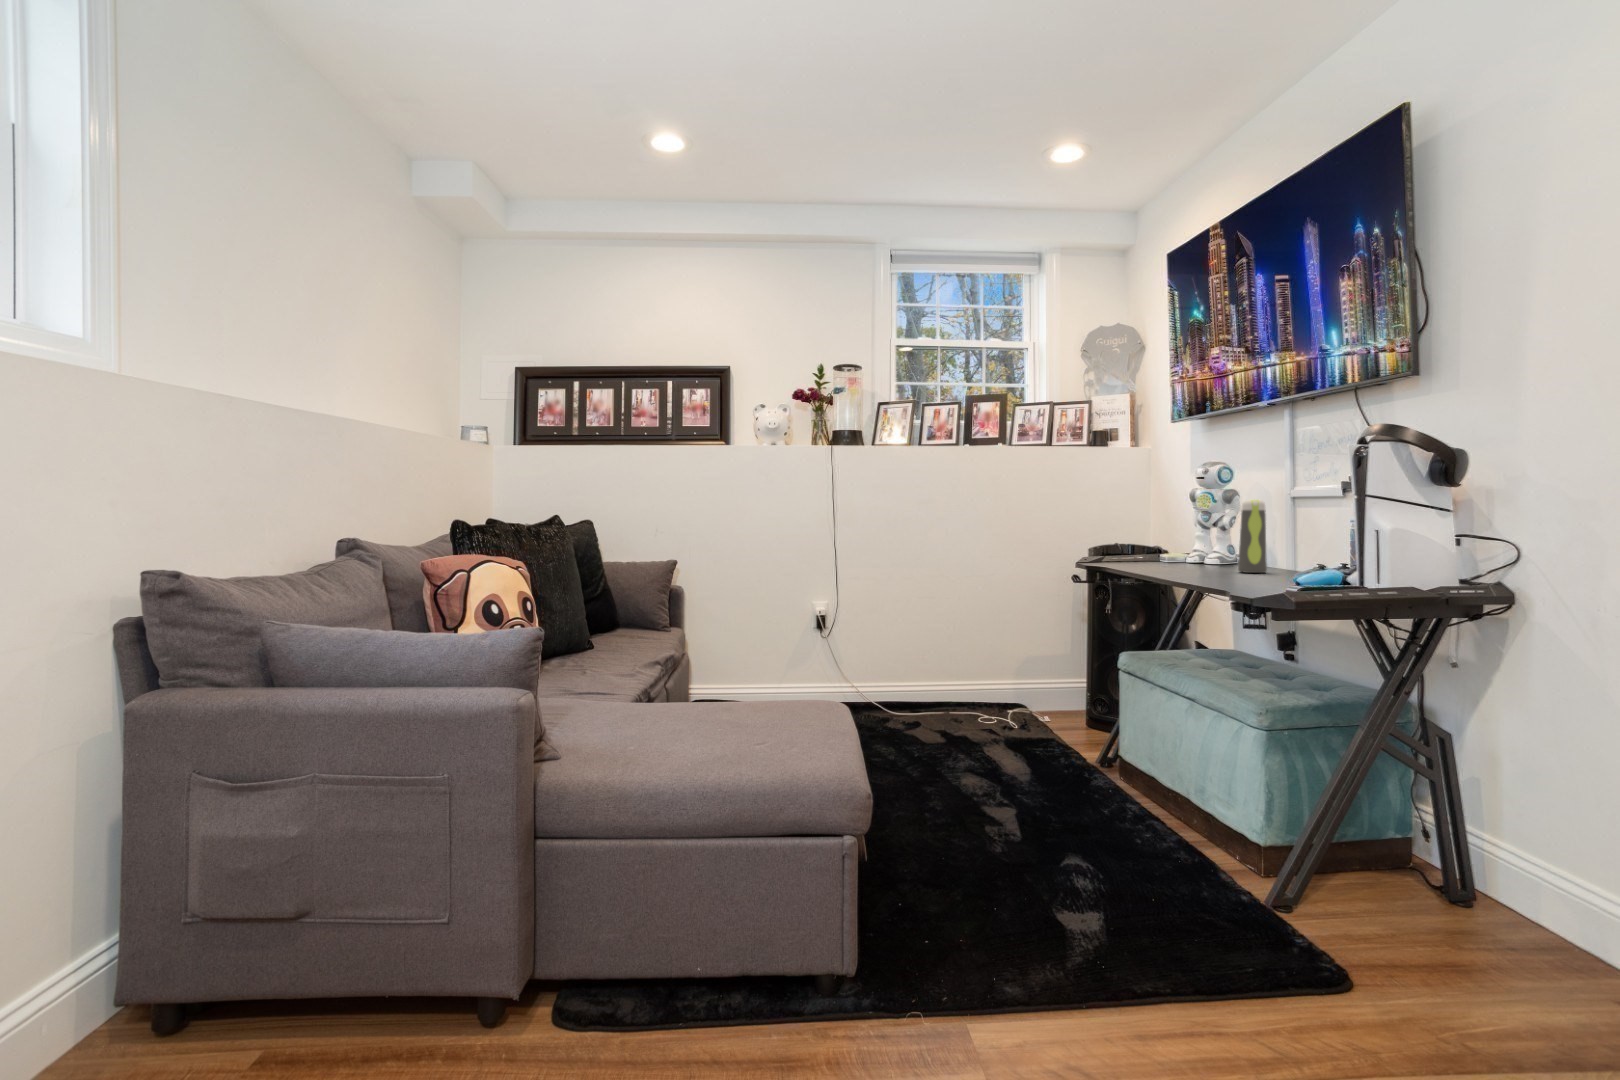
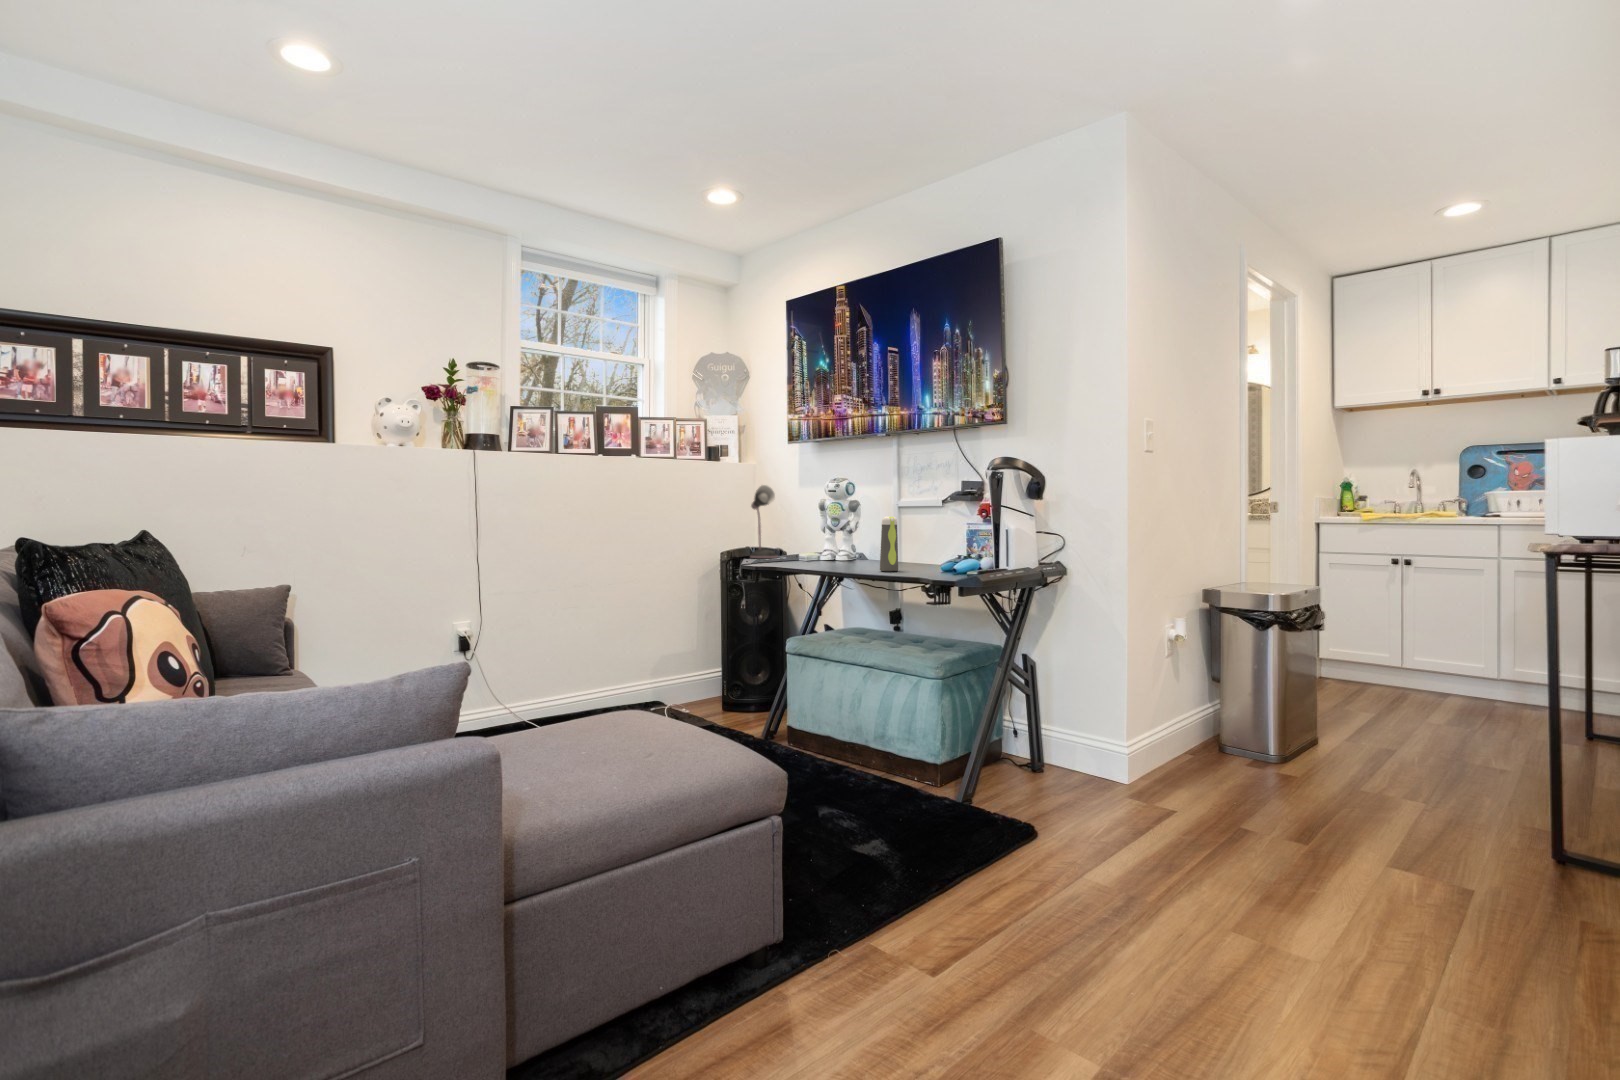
desk lamp: none [1119,469,1155,555] -> present [750,485,777,558]

